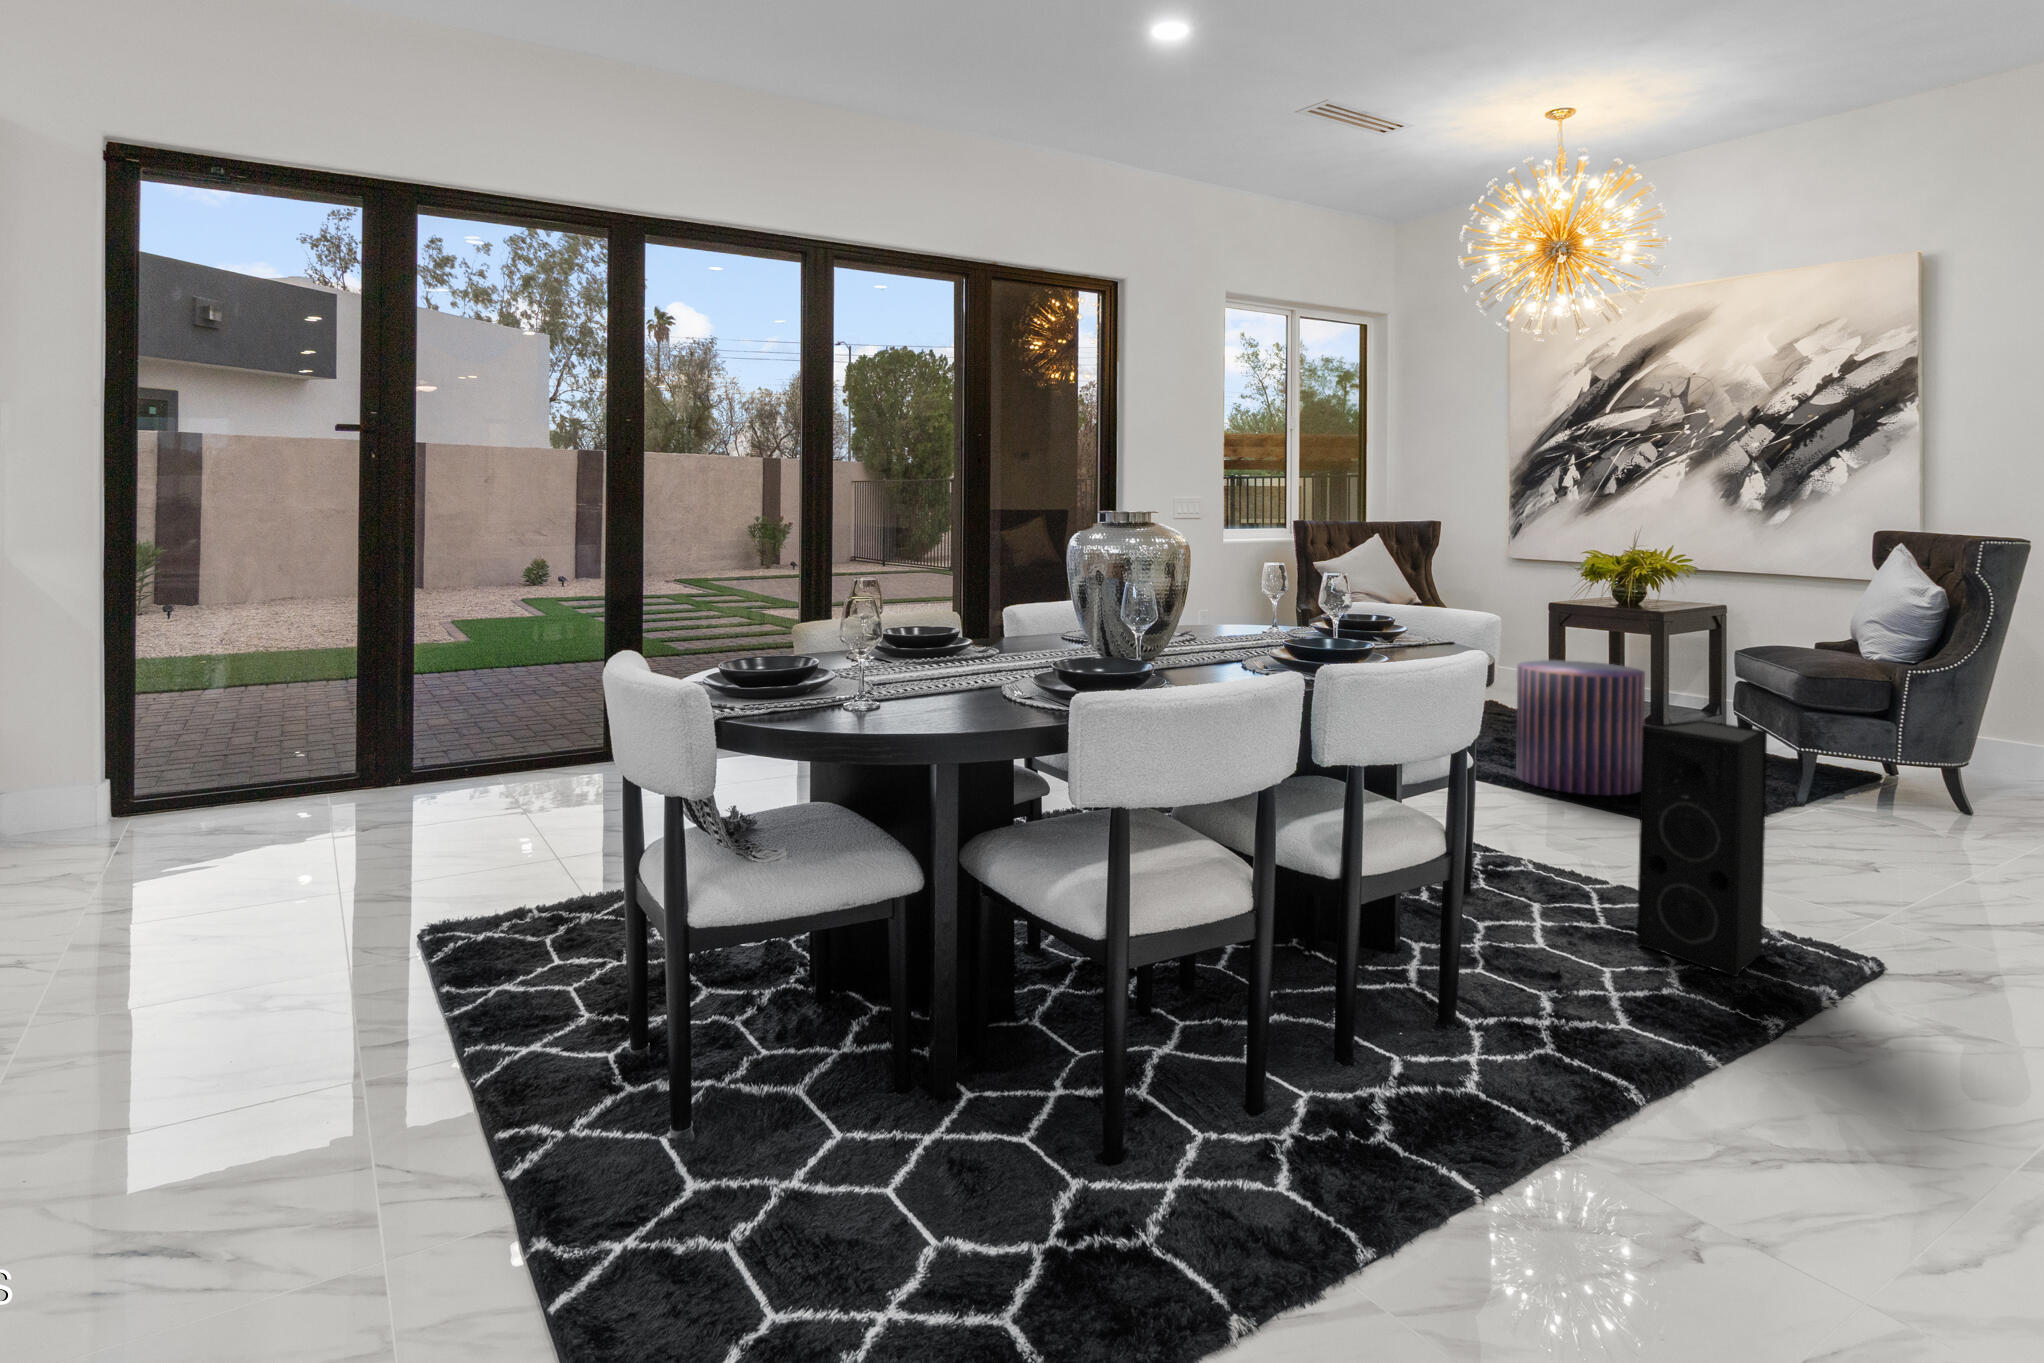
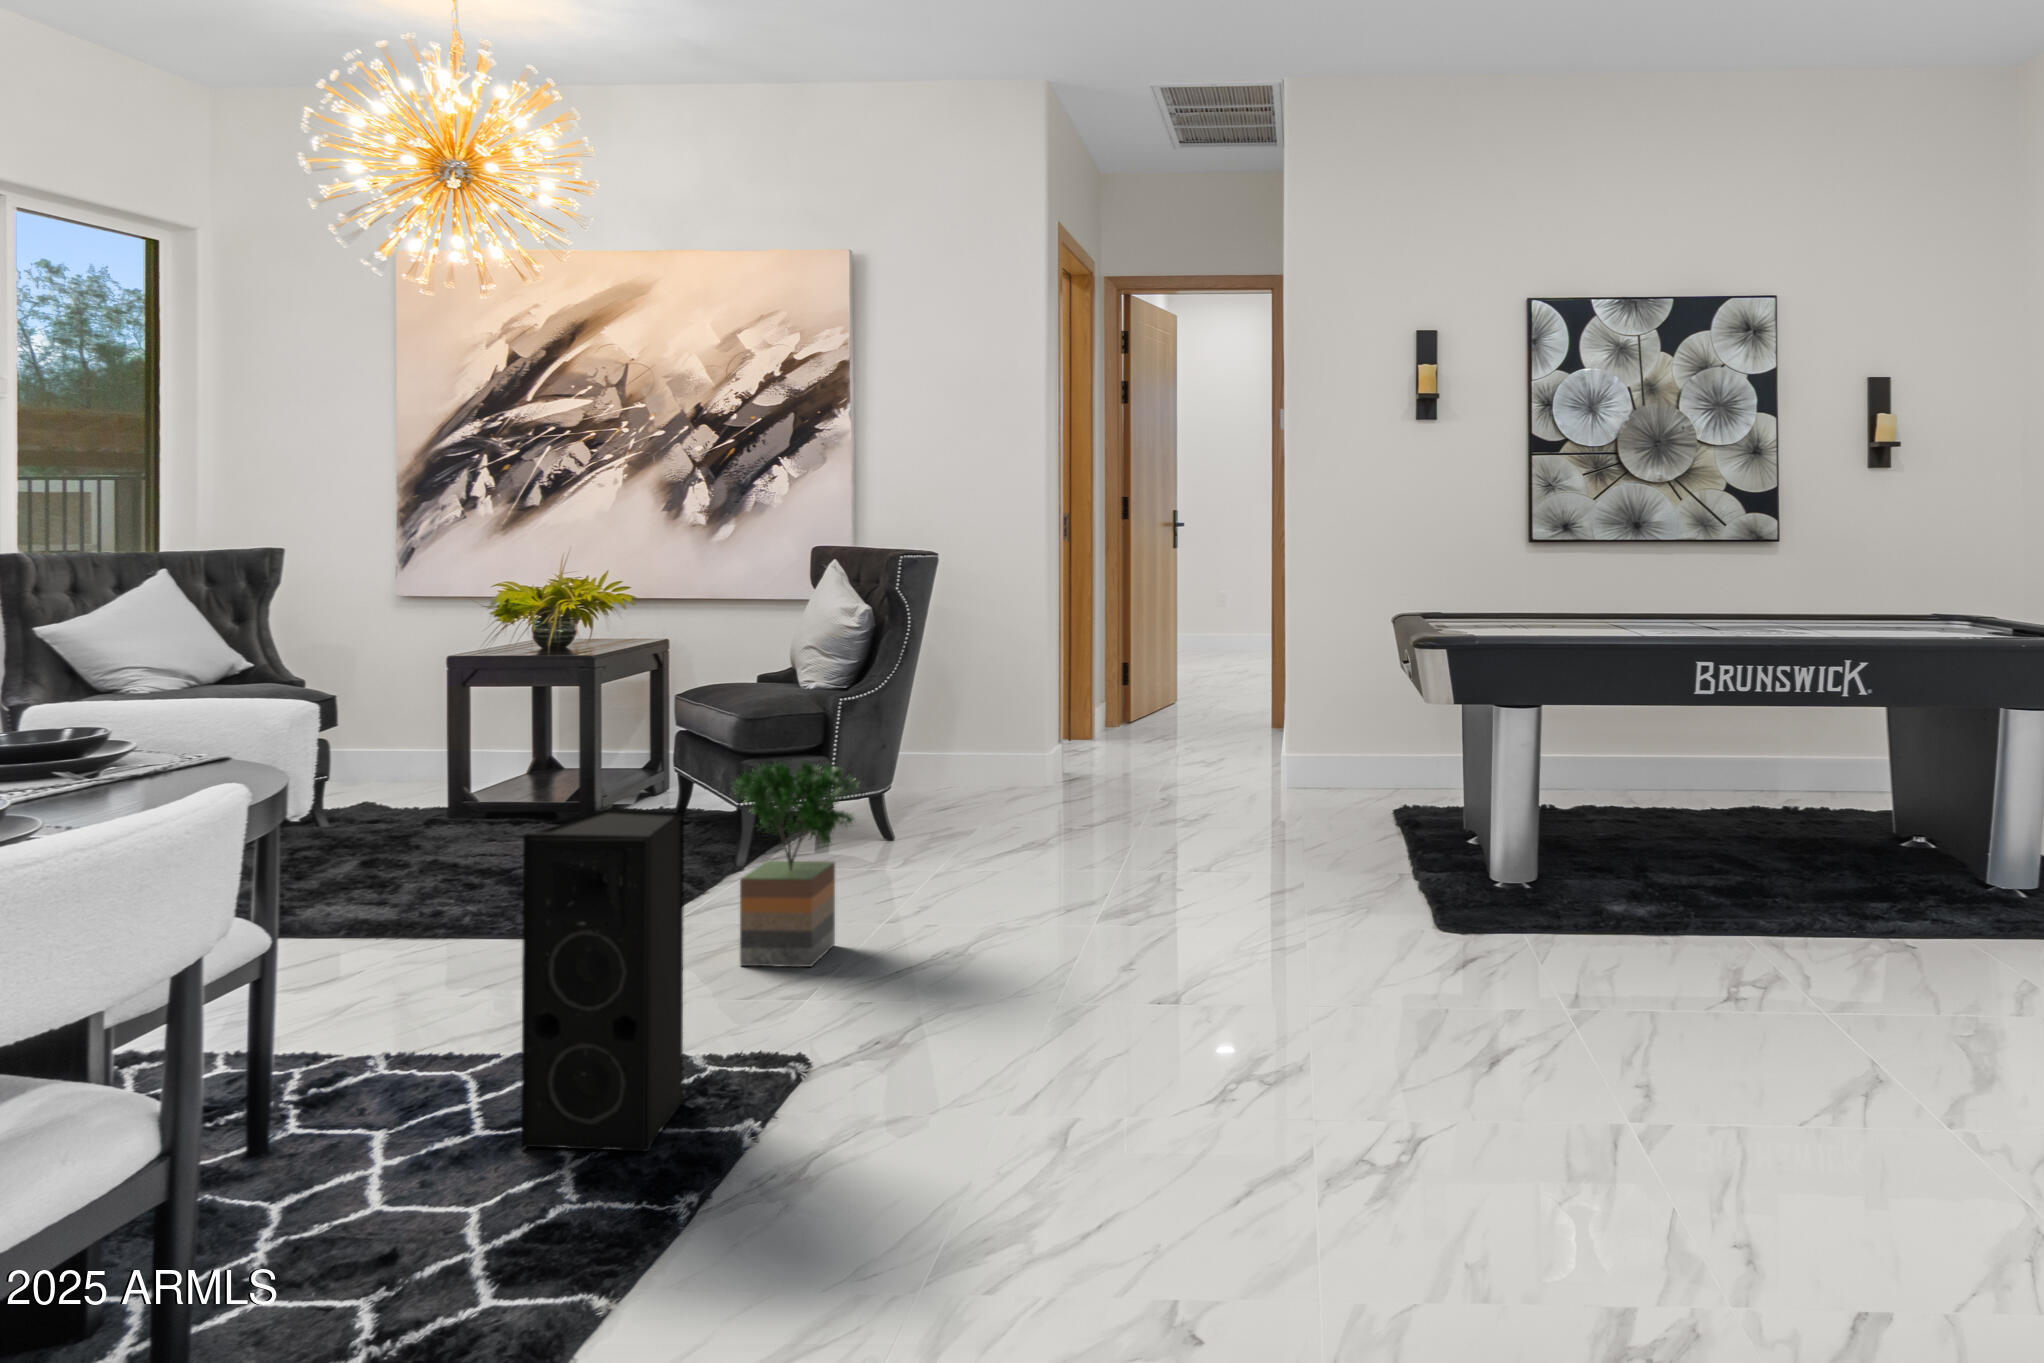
pouf: present [1516,660,1645,795] -> none [385,733,563,923]
potted tree: none [1796,708,1932,890] -> present [734,761,859,967]

